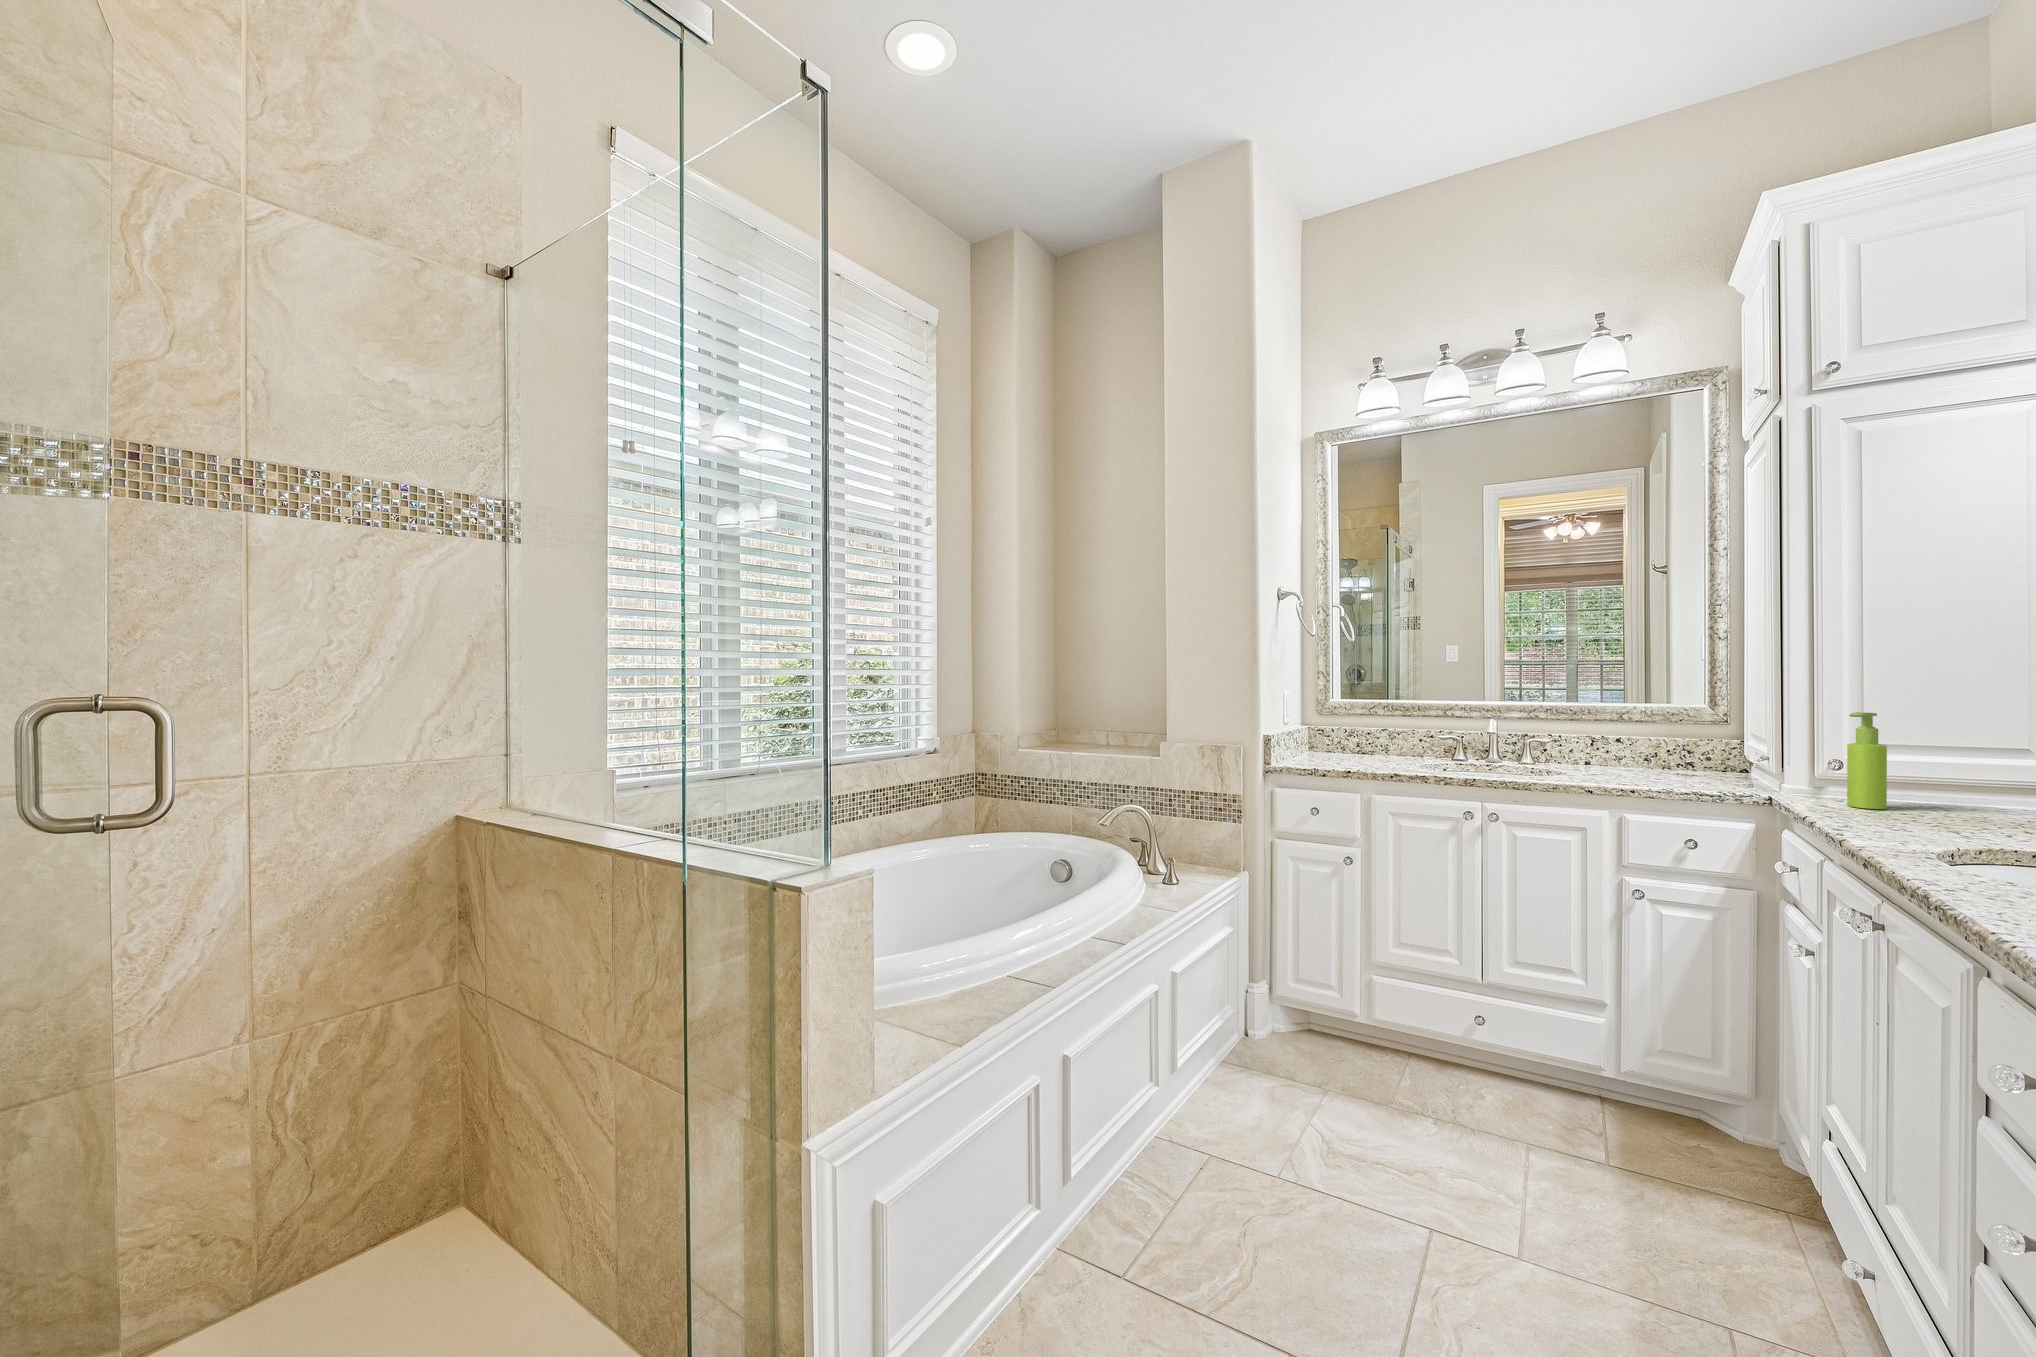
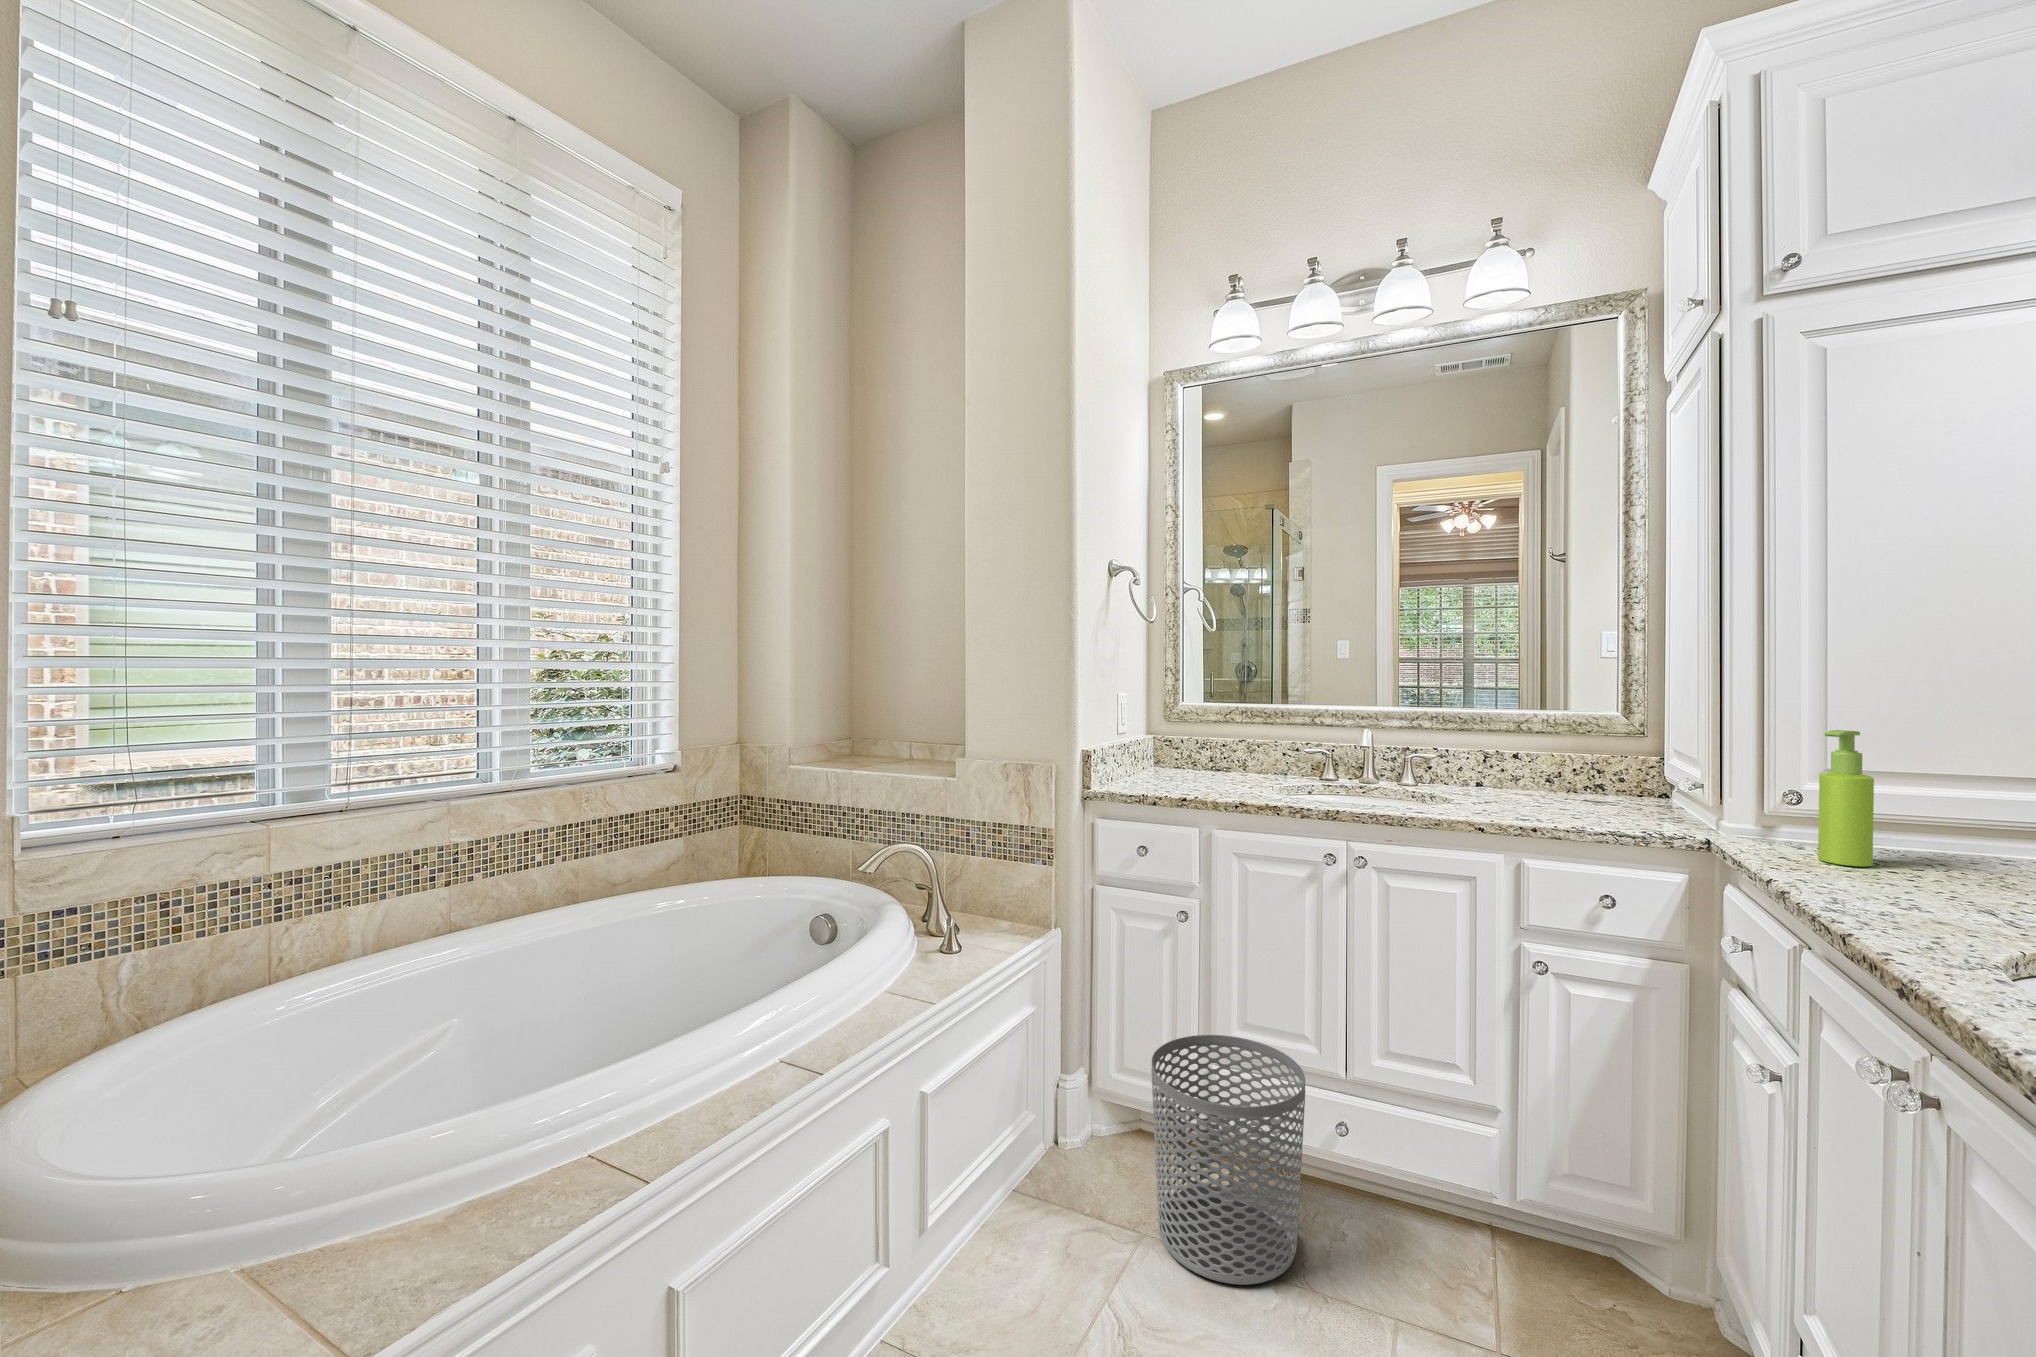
waste bin: none [1332,951,1453,1123] -> present [1151,1035,1305,1285]

